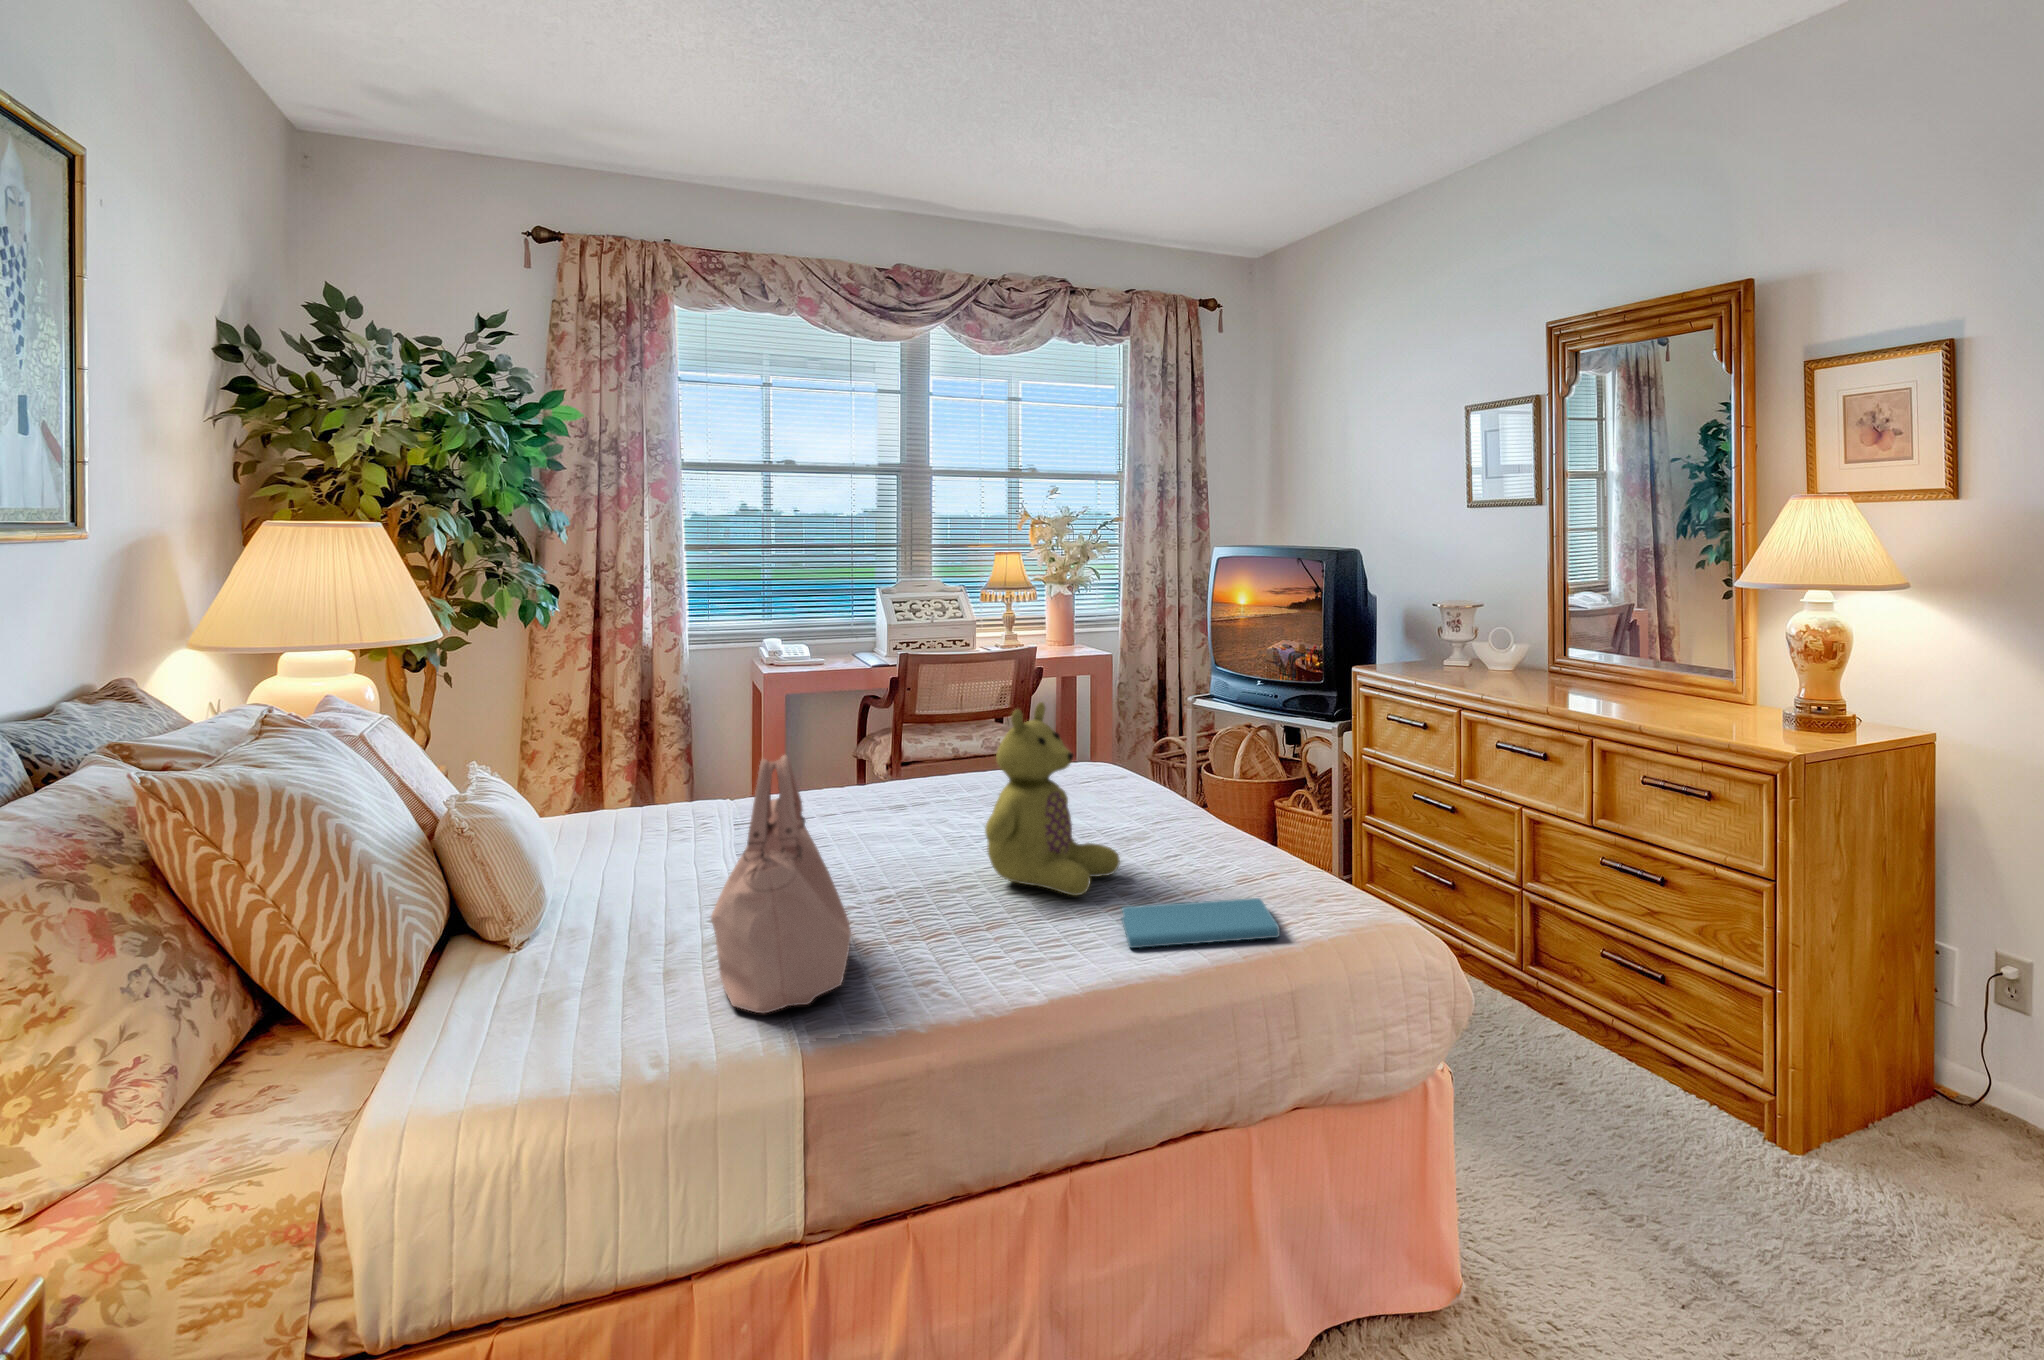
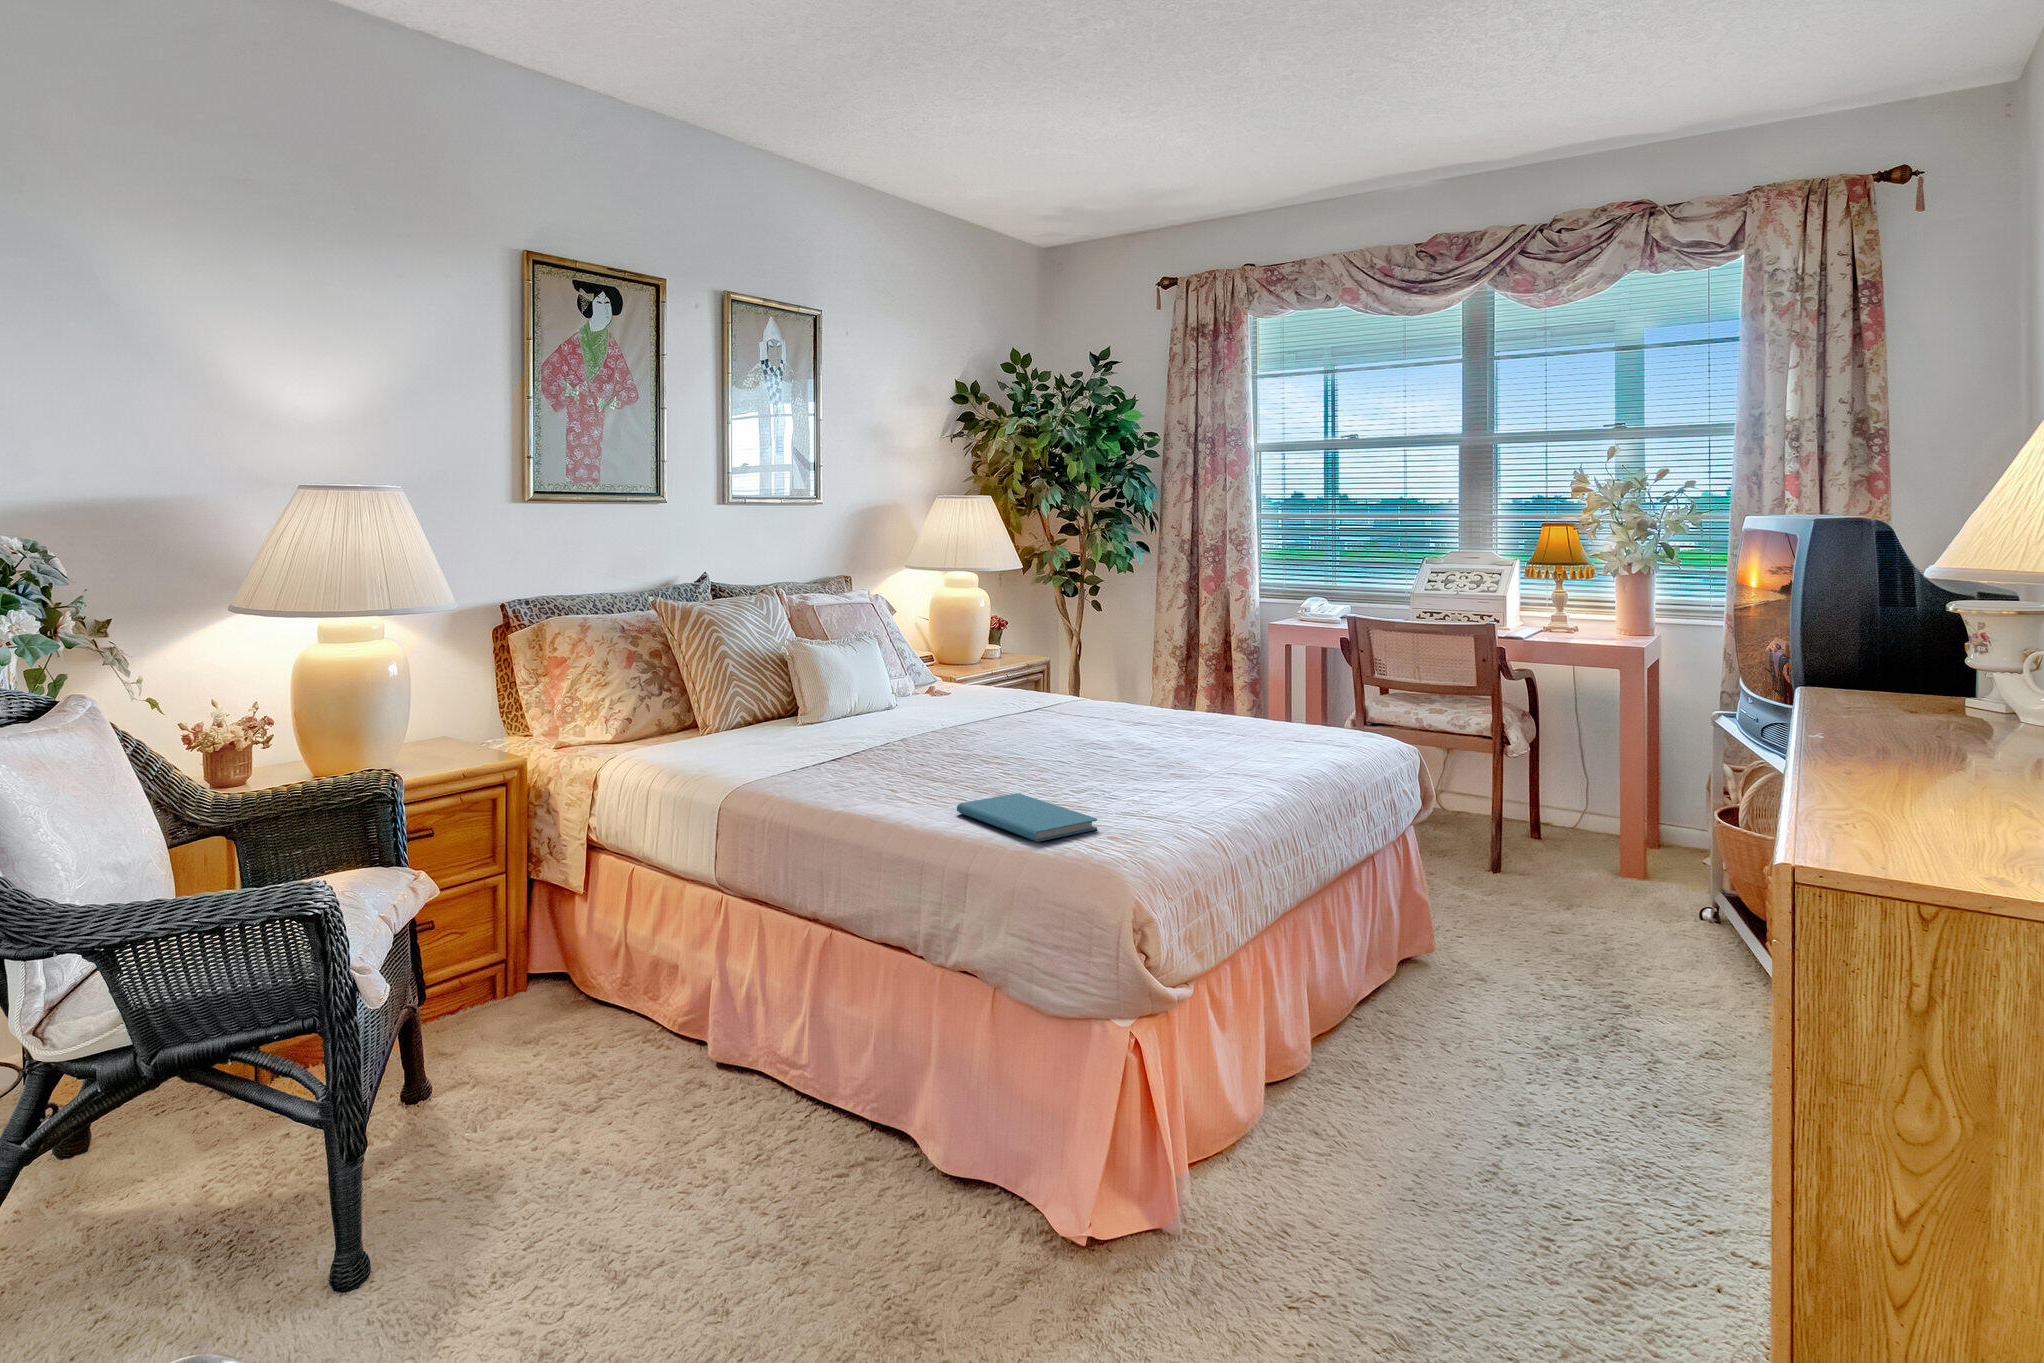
stuffed bear: present [985,702,1120,896] -> none [994,626,1113,784]
handbag: present [711,755,851,1013] -> none [766,625,896,774]

